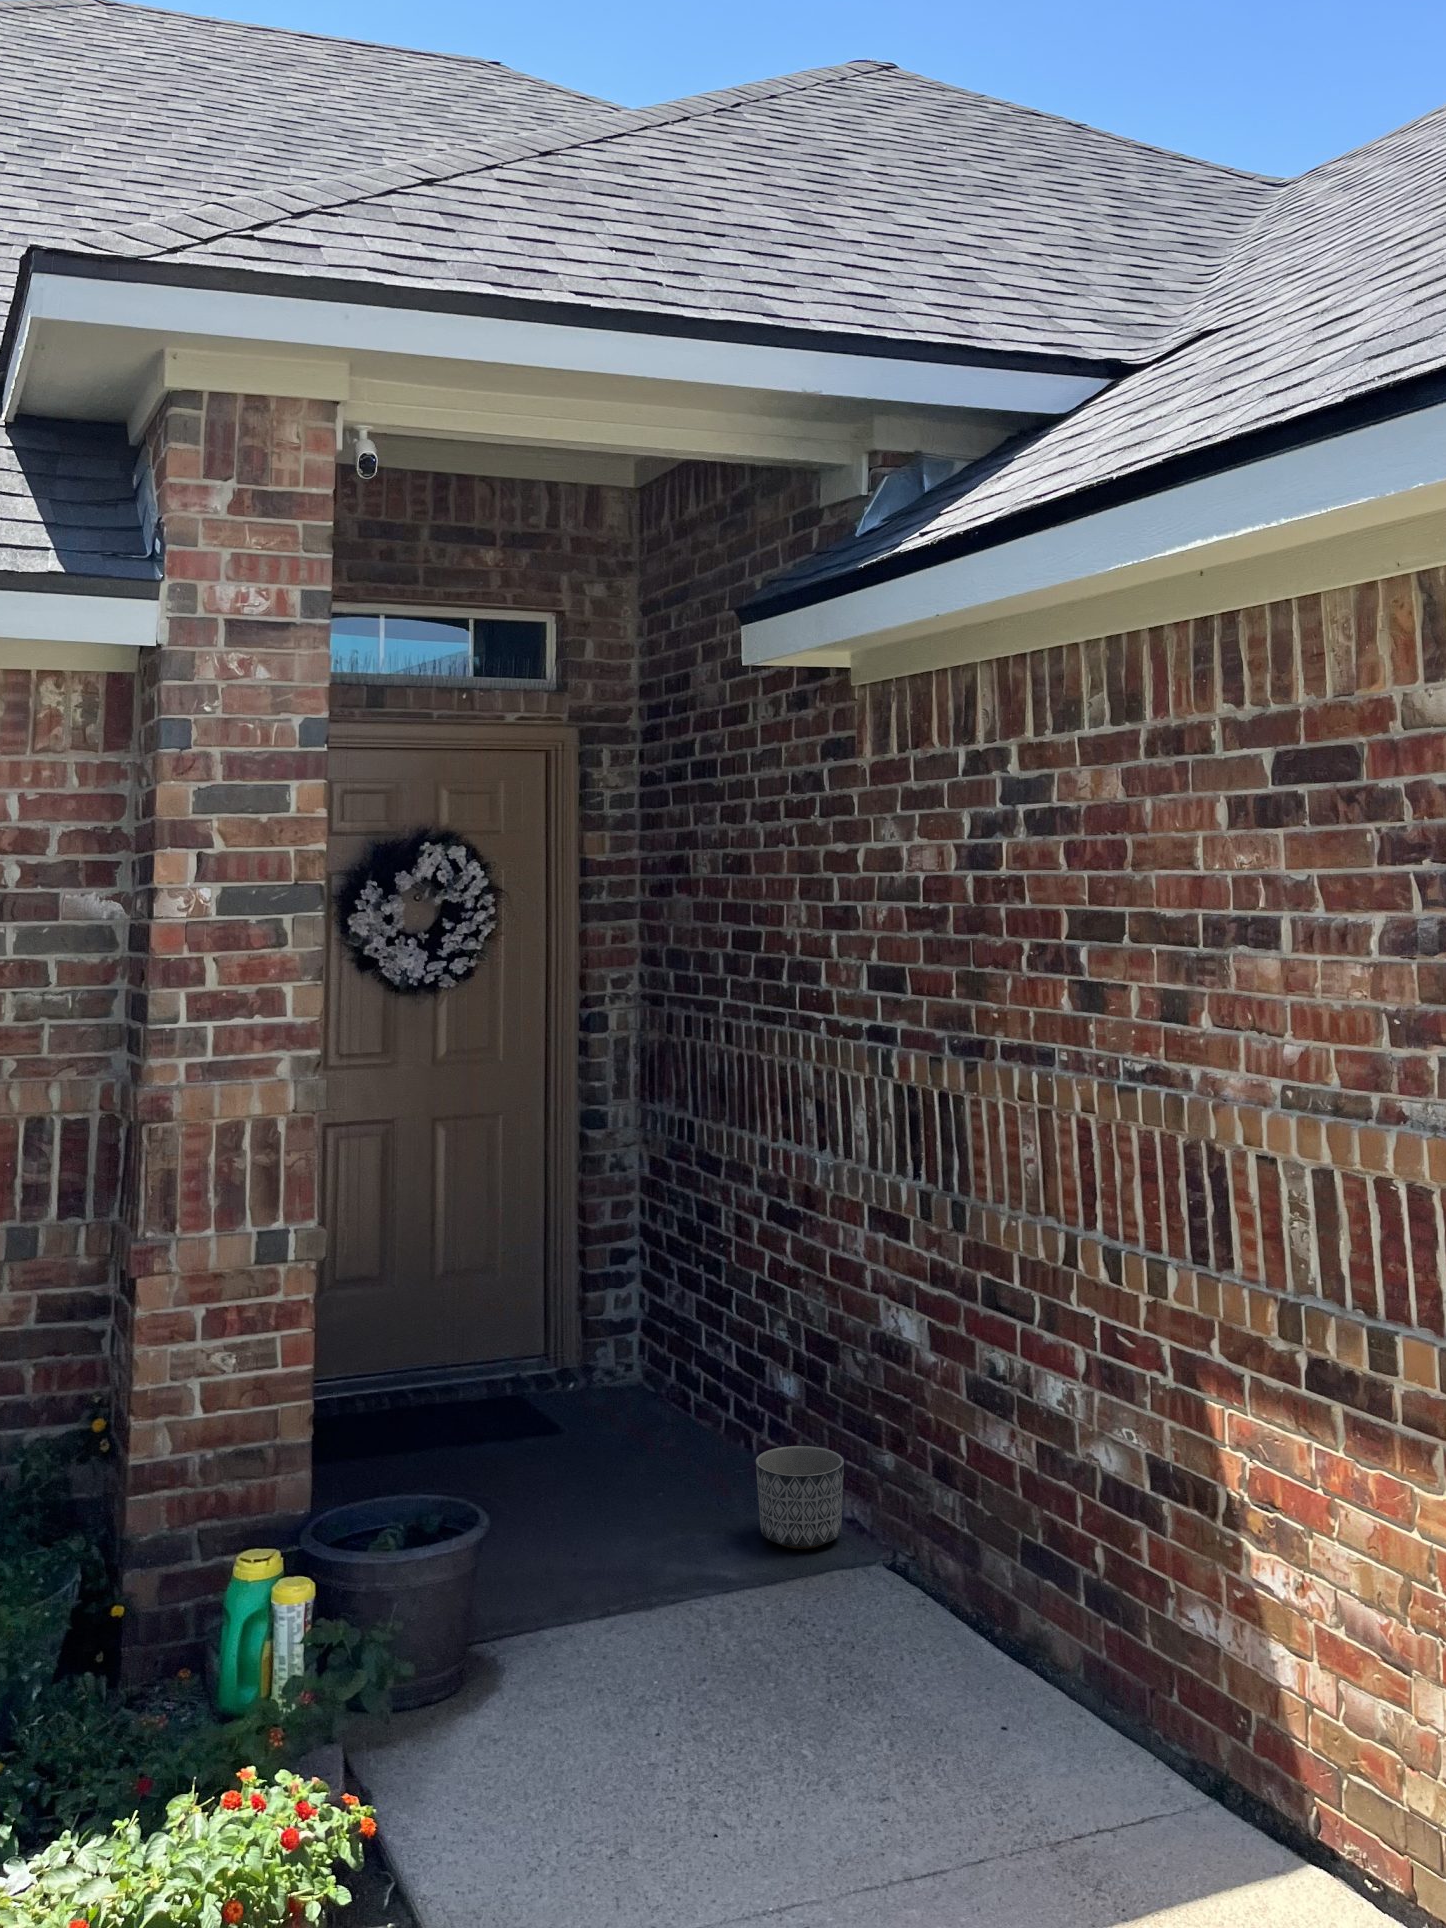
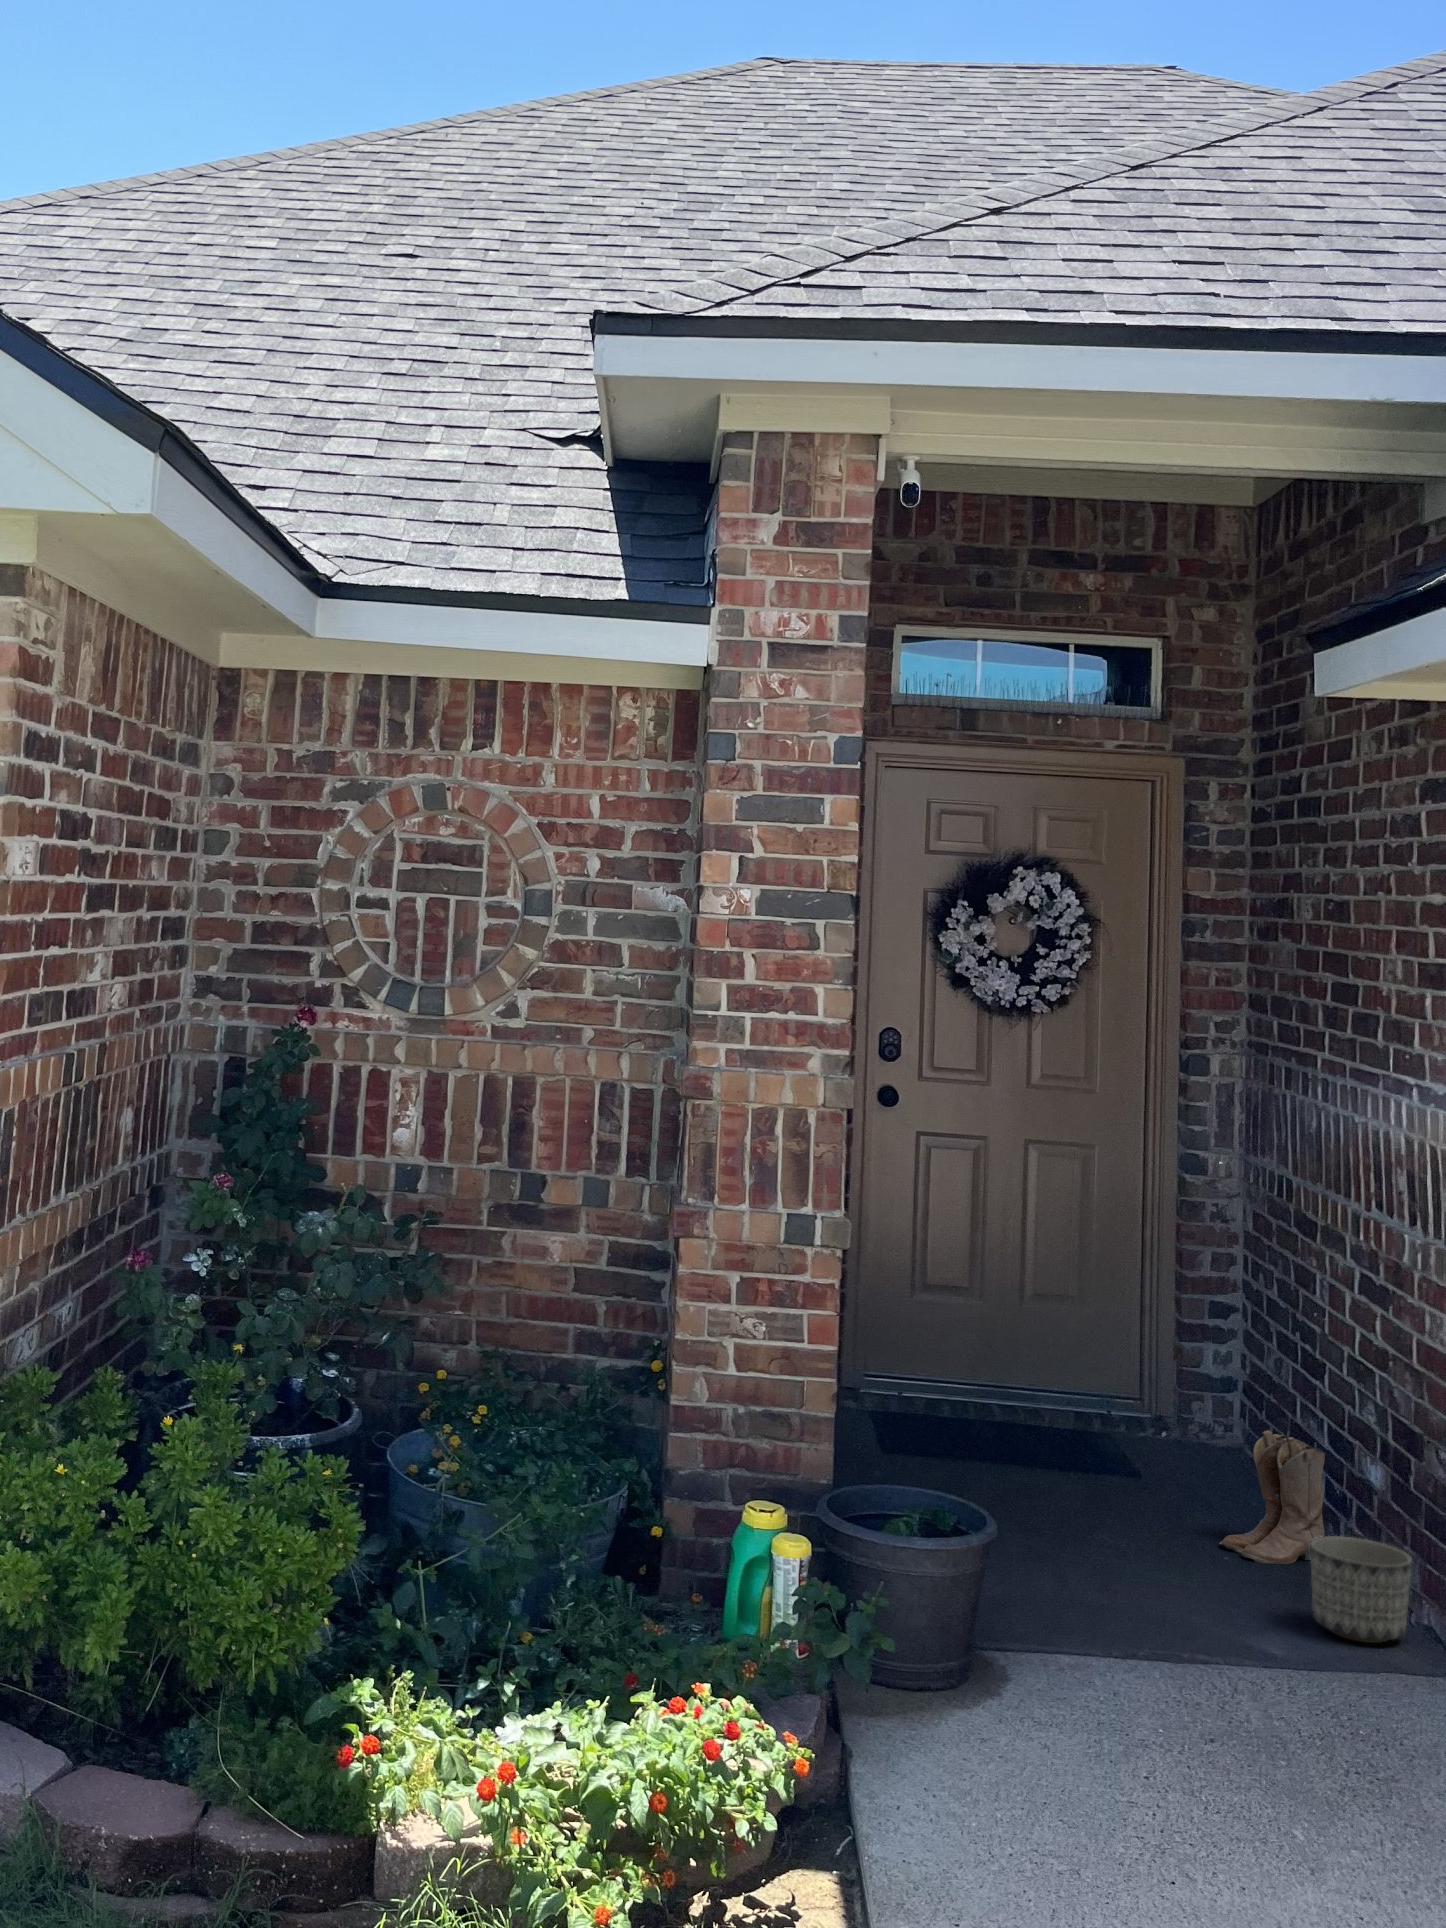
boots: none [650,1349,739,1479] -> present [1219,1430,1325,1564]

